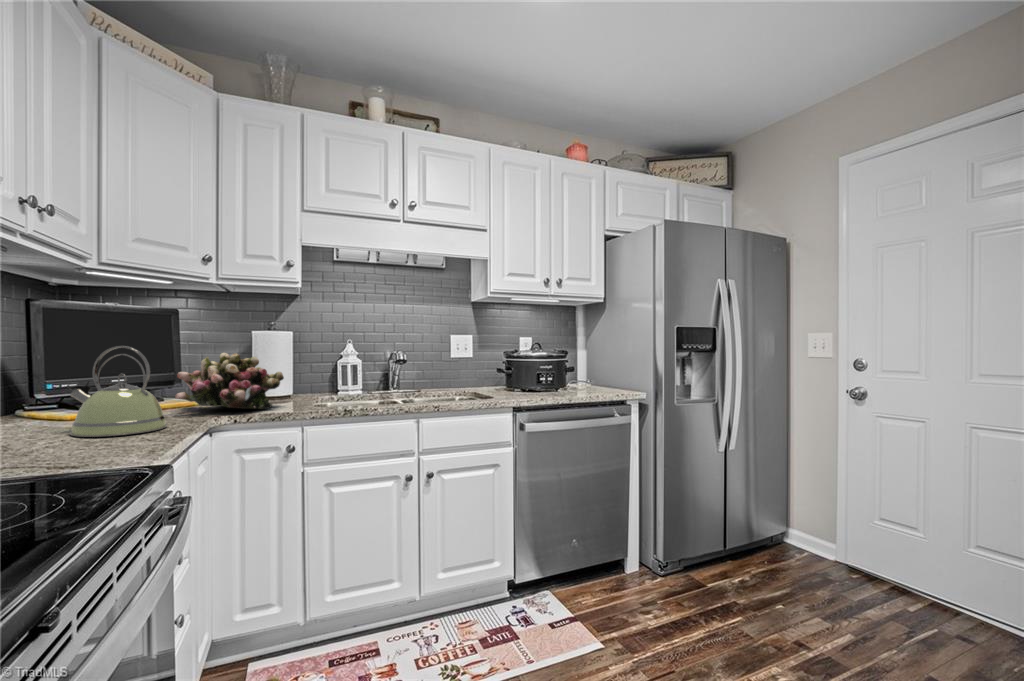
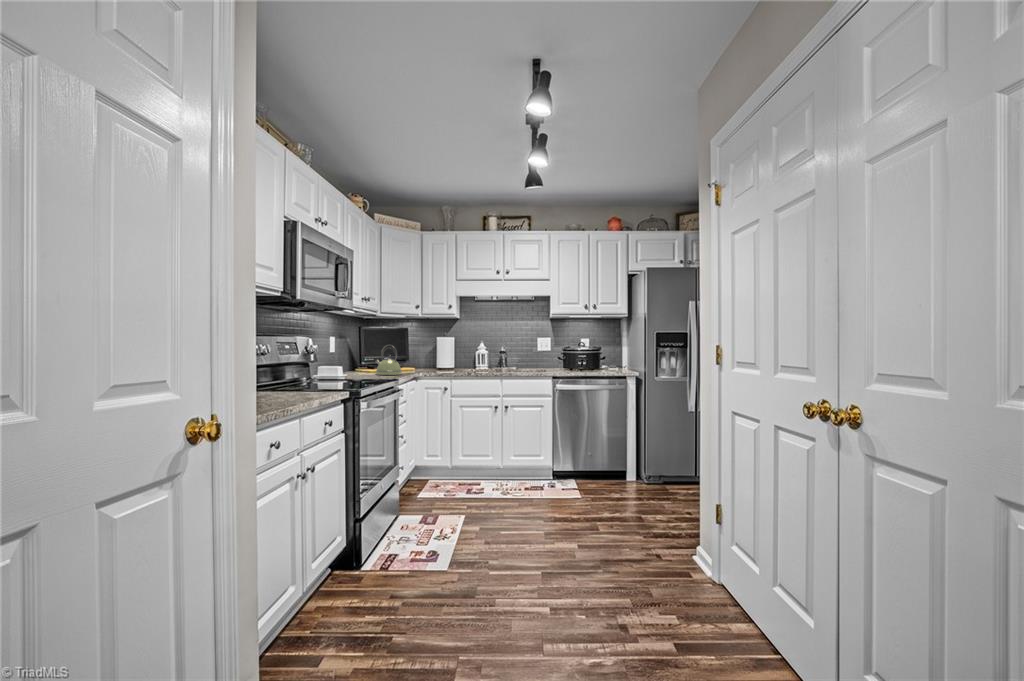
flower arrangement: present [175,353,284,409] -> none [406,348,446,372]

